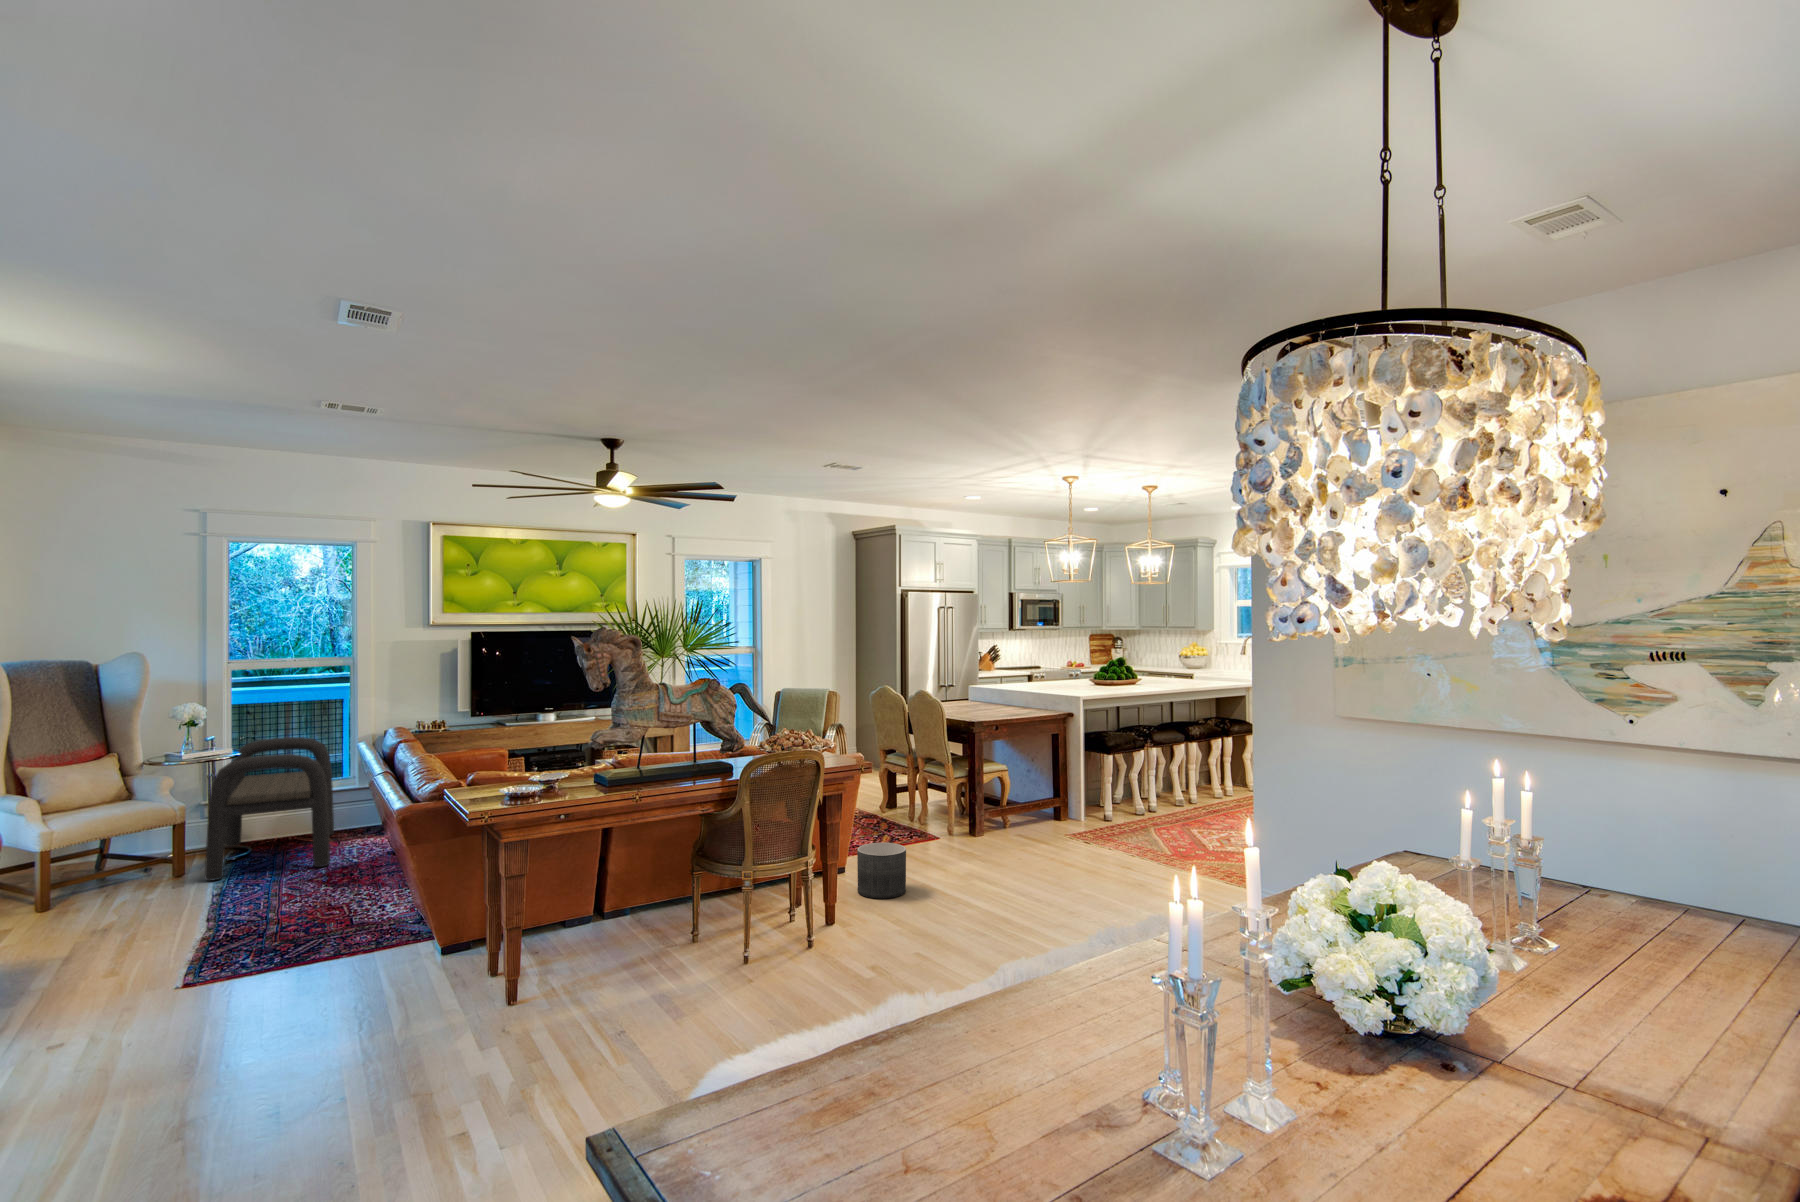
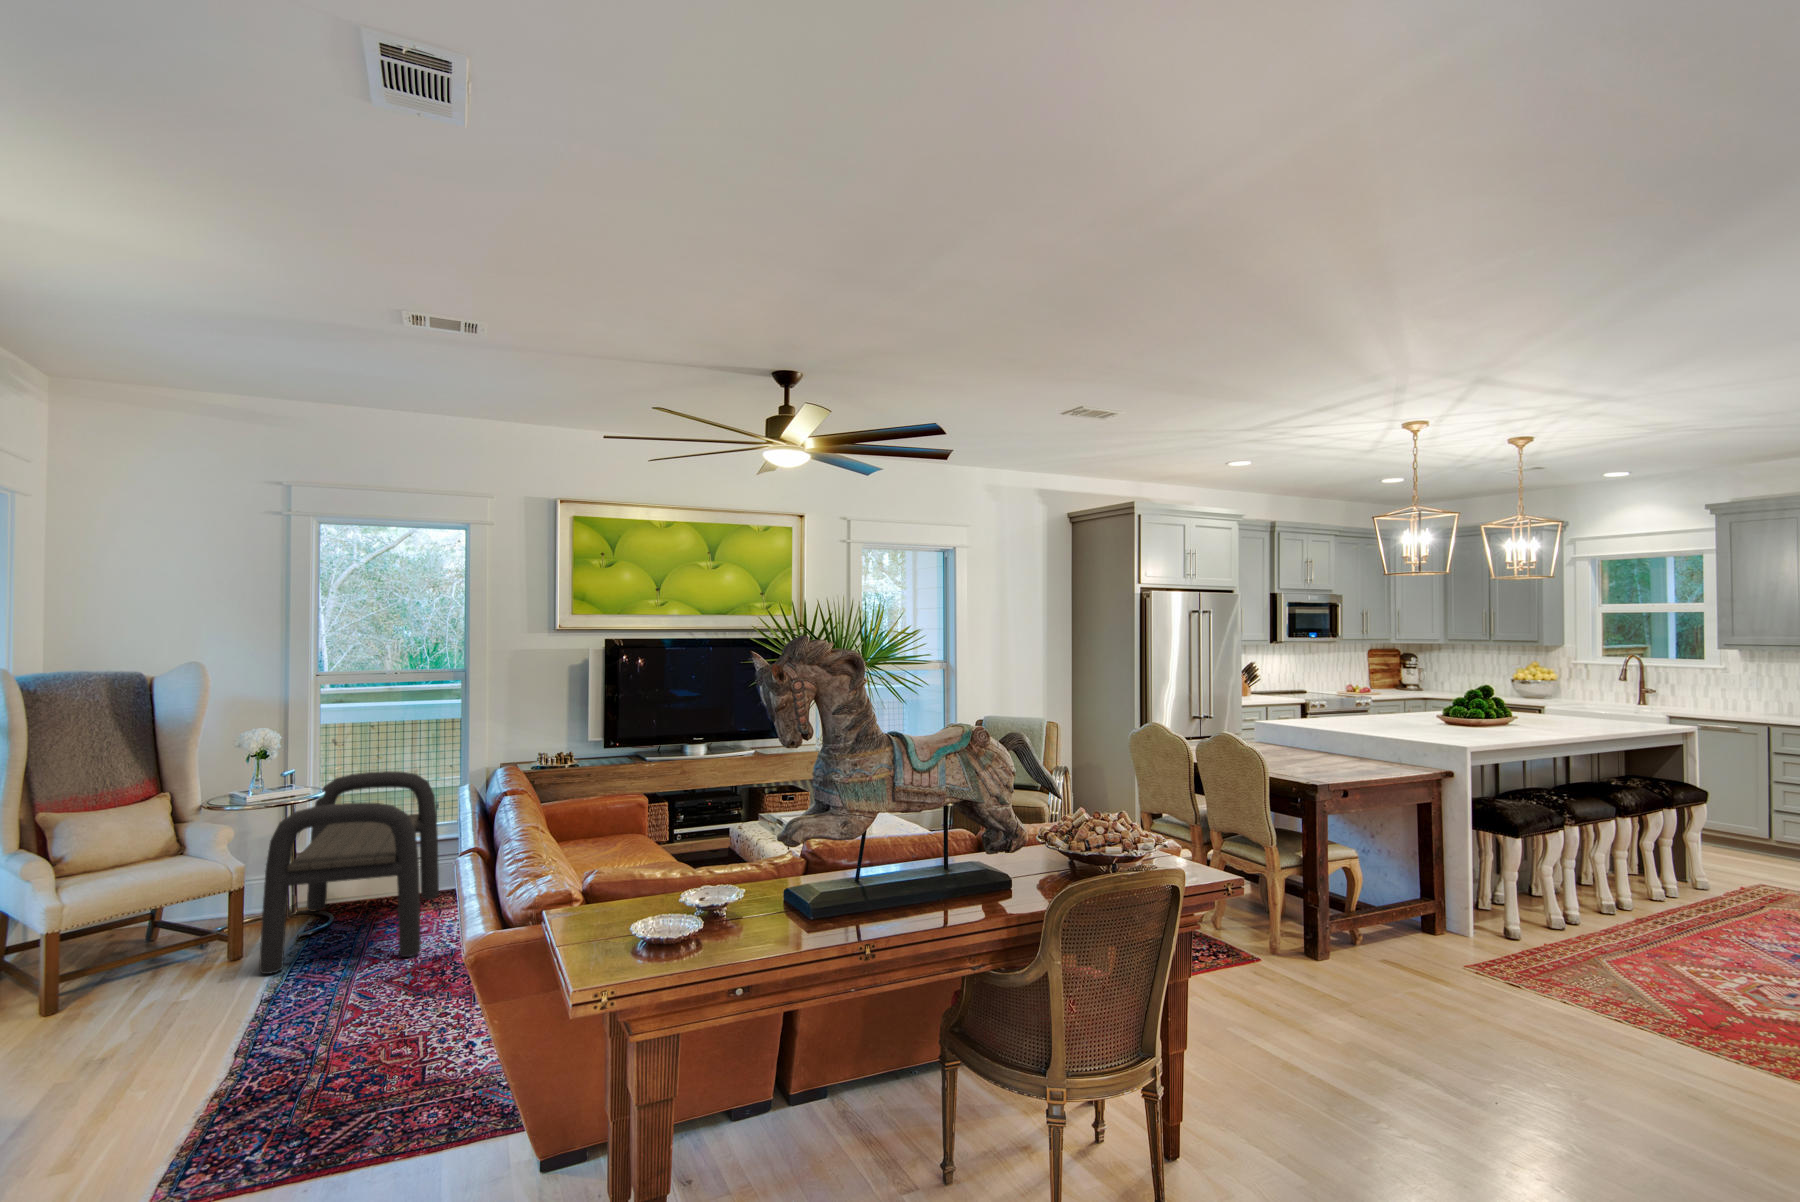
planter: present [857,843,906,898] -> none [1185,987,1270,1093]

